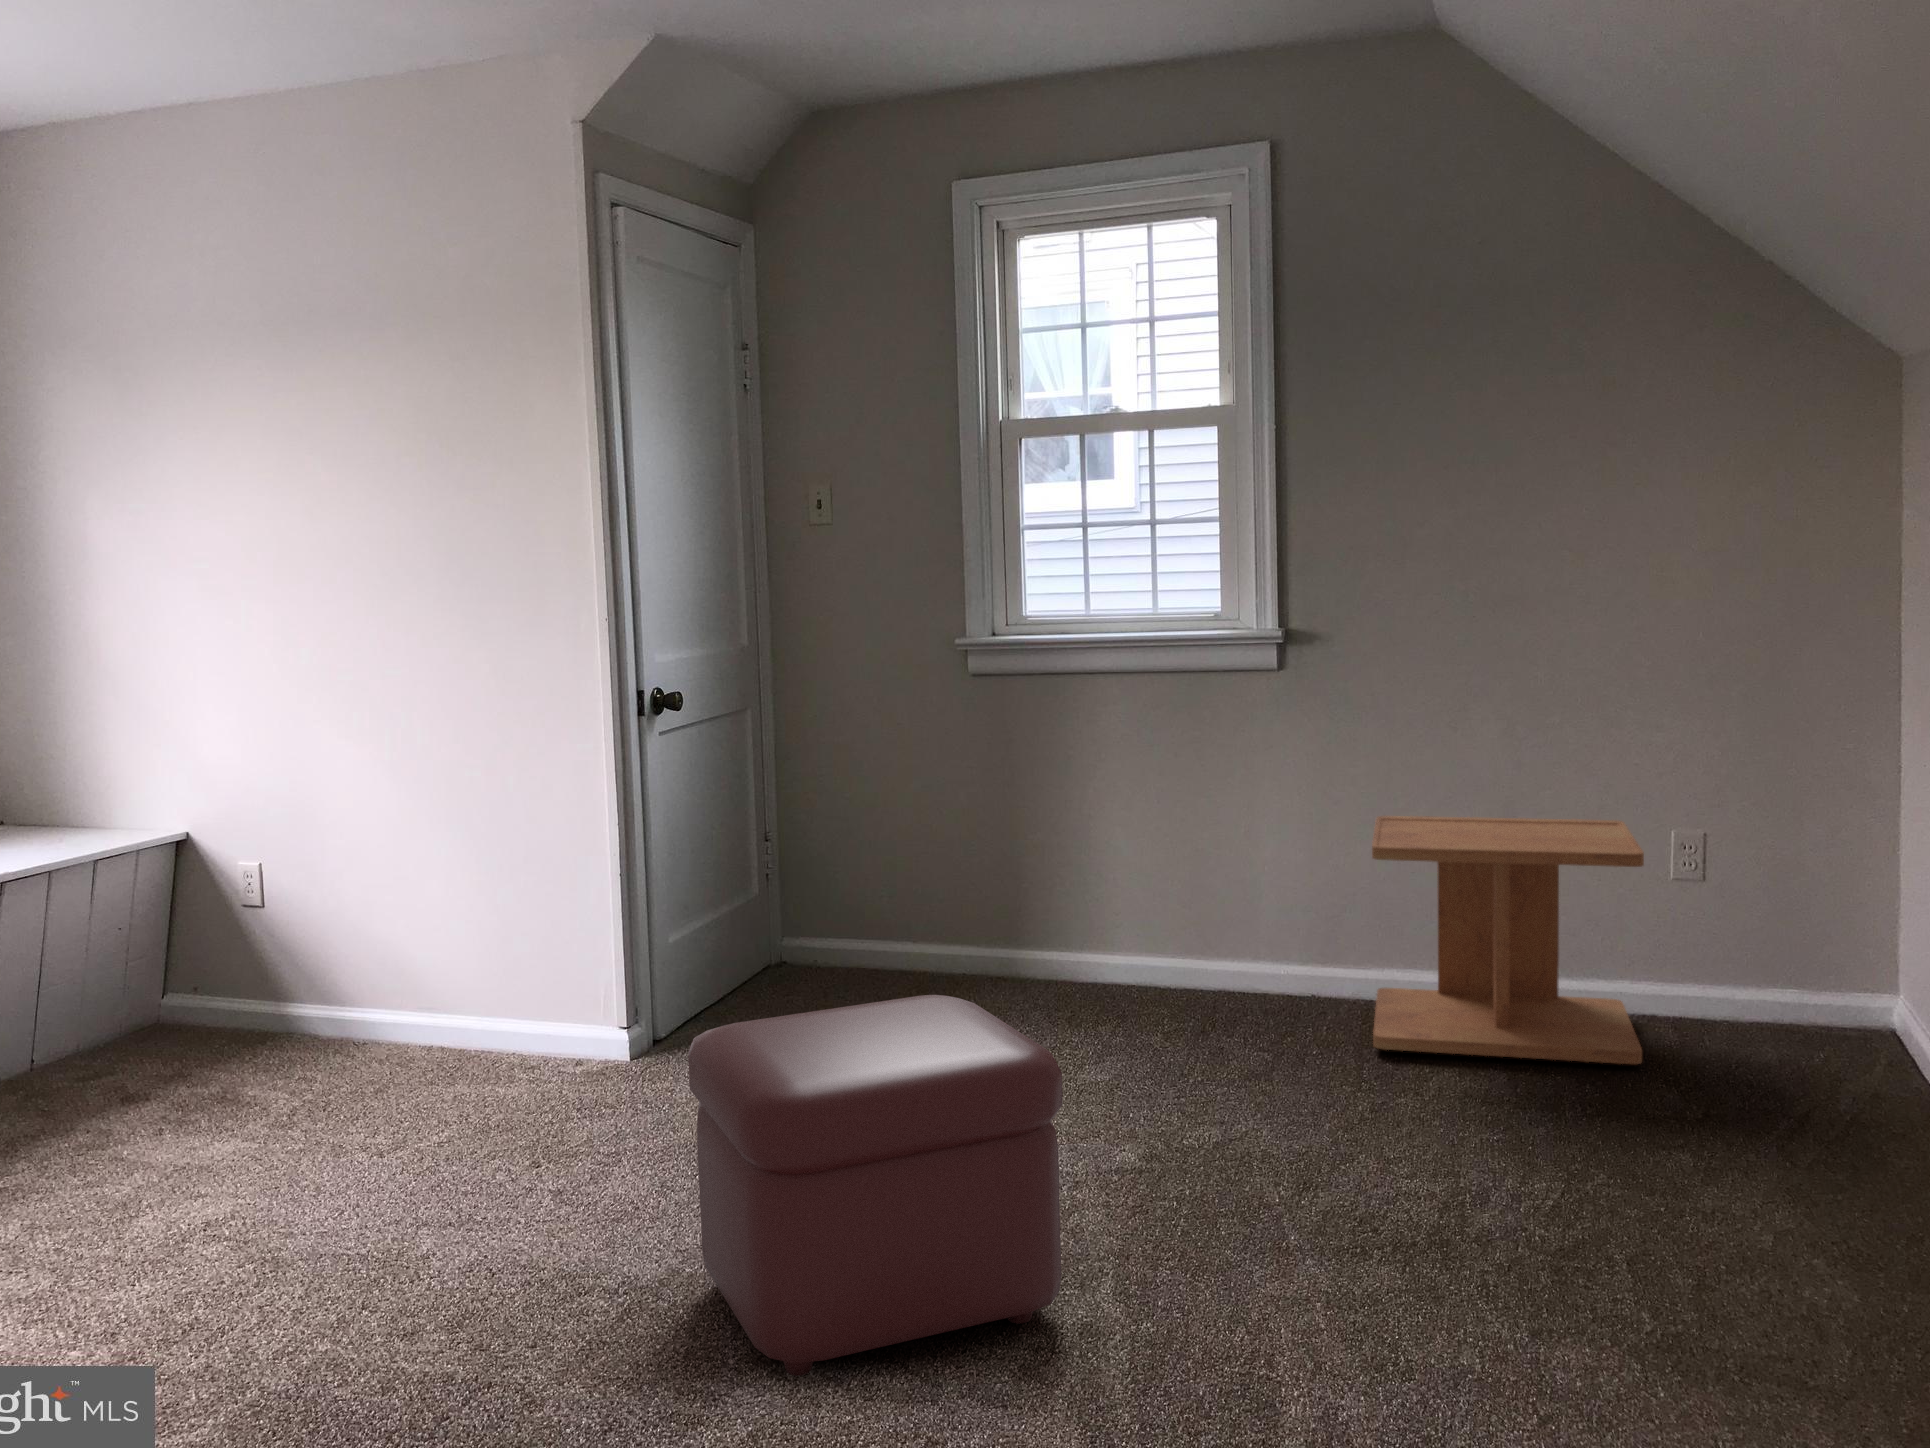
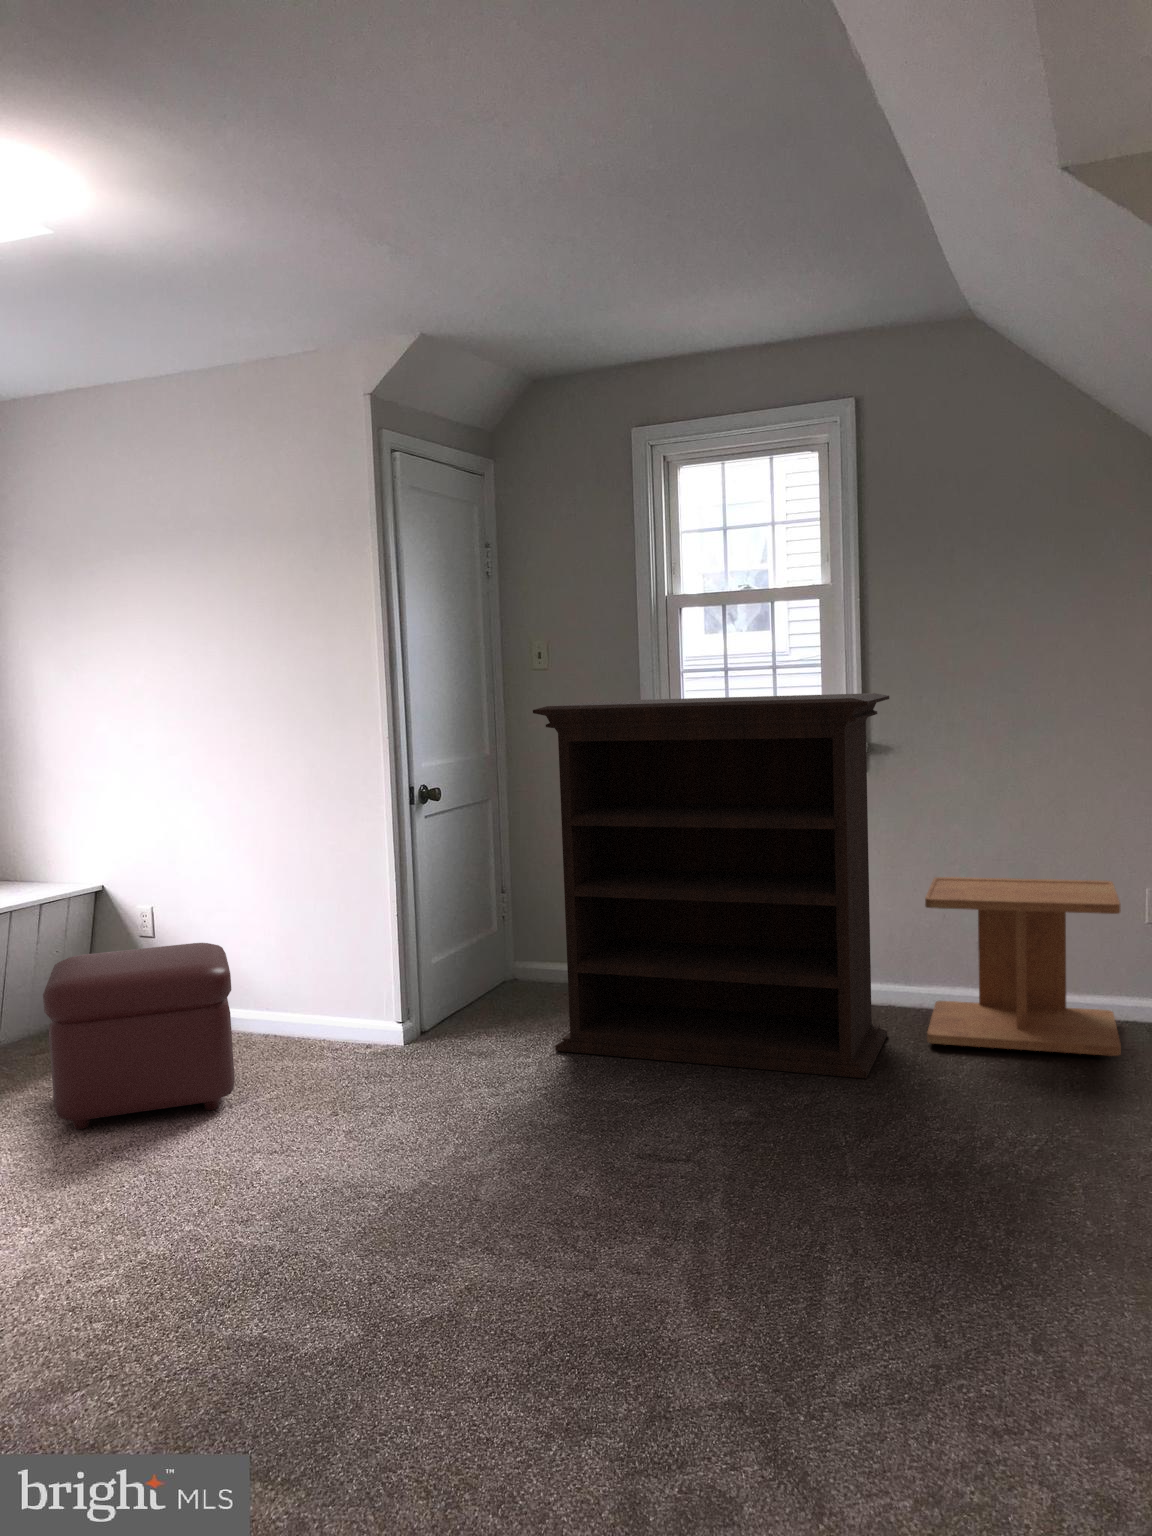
bookshelf: none [820,558,1322,1101] -> present [533,693,889,1079]
ottoman: present [688,995,1063,1376] -> present [43,943,235,1129]

